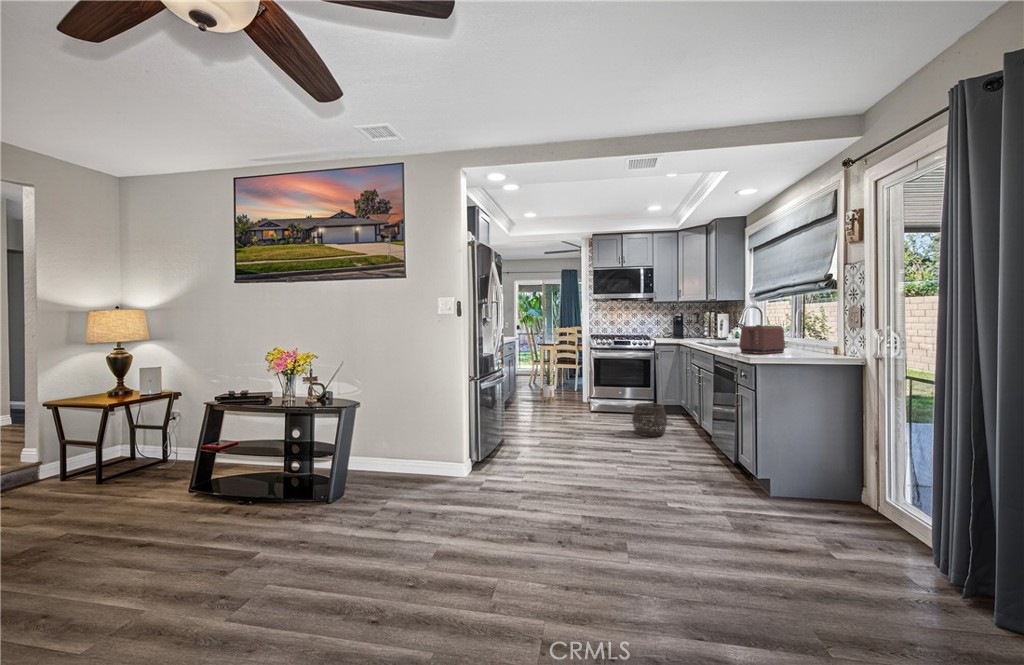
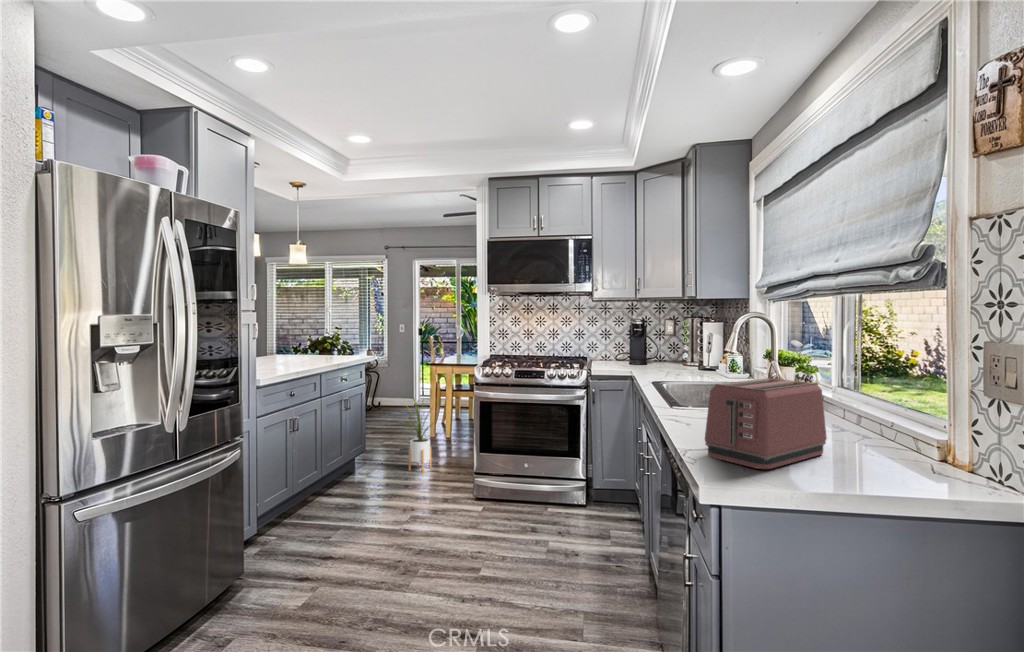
woven basket: present [632,403,667,436] -> none [512,509,582,591]

